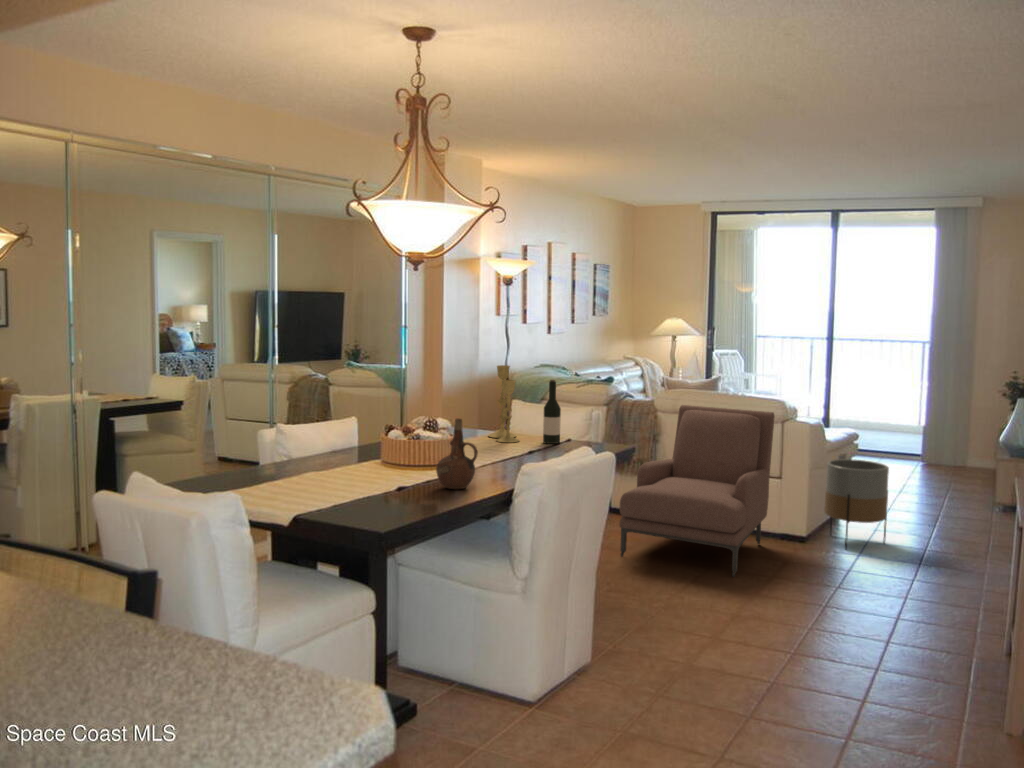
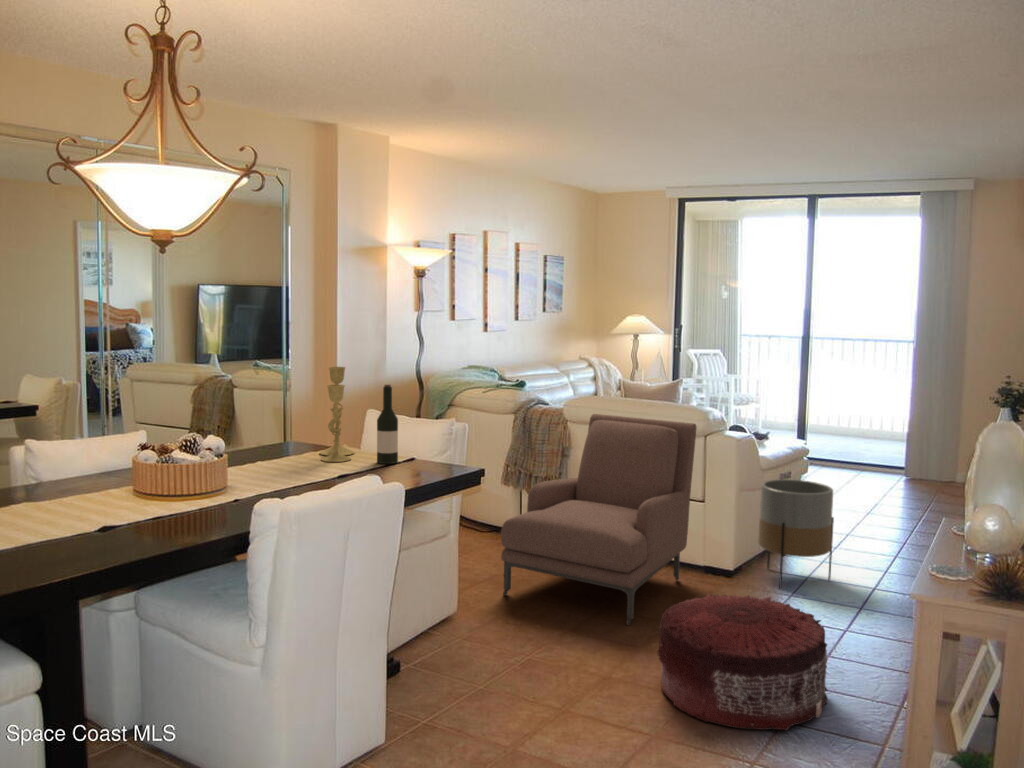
ceramic pitcher: present [436,419,478,489] -> none [149,438,206,533]
pouf: none [777,545,914,644] -> present [658,594,828,730]

